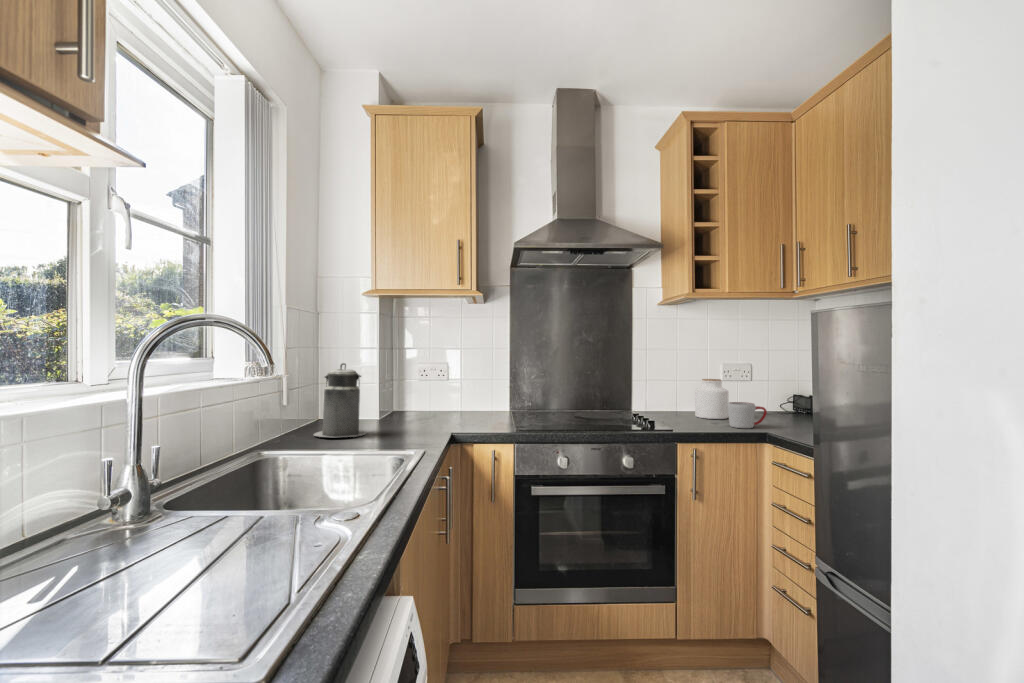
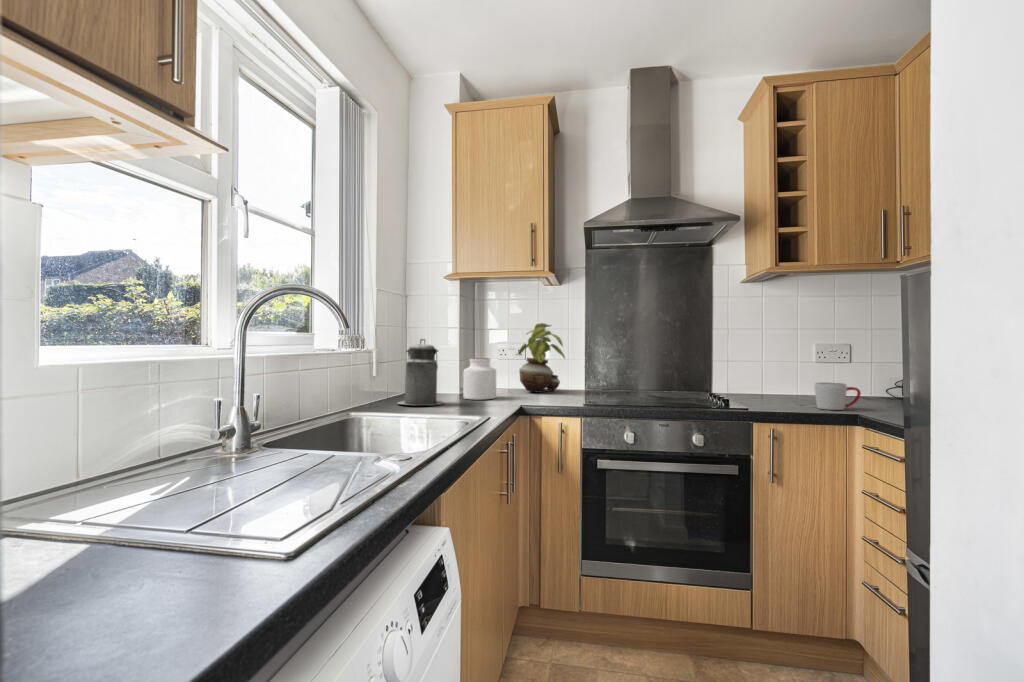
potted plant: none [441,343,492,415] -> present [518,323,565,393]
jar: present [695,379,729,419] -> present [463,358,496,400]

